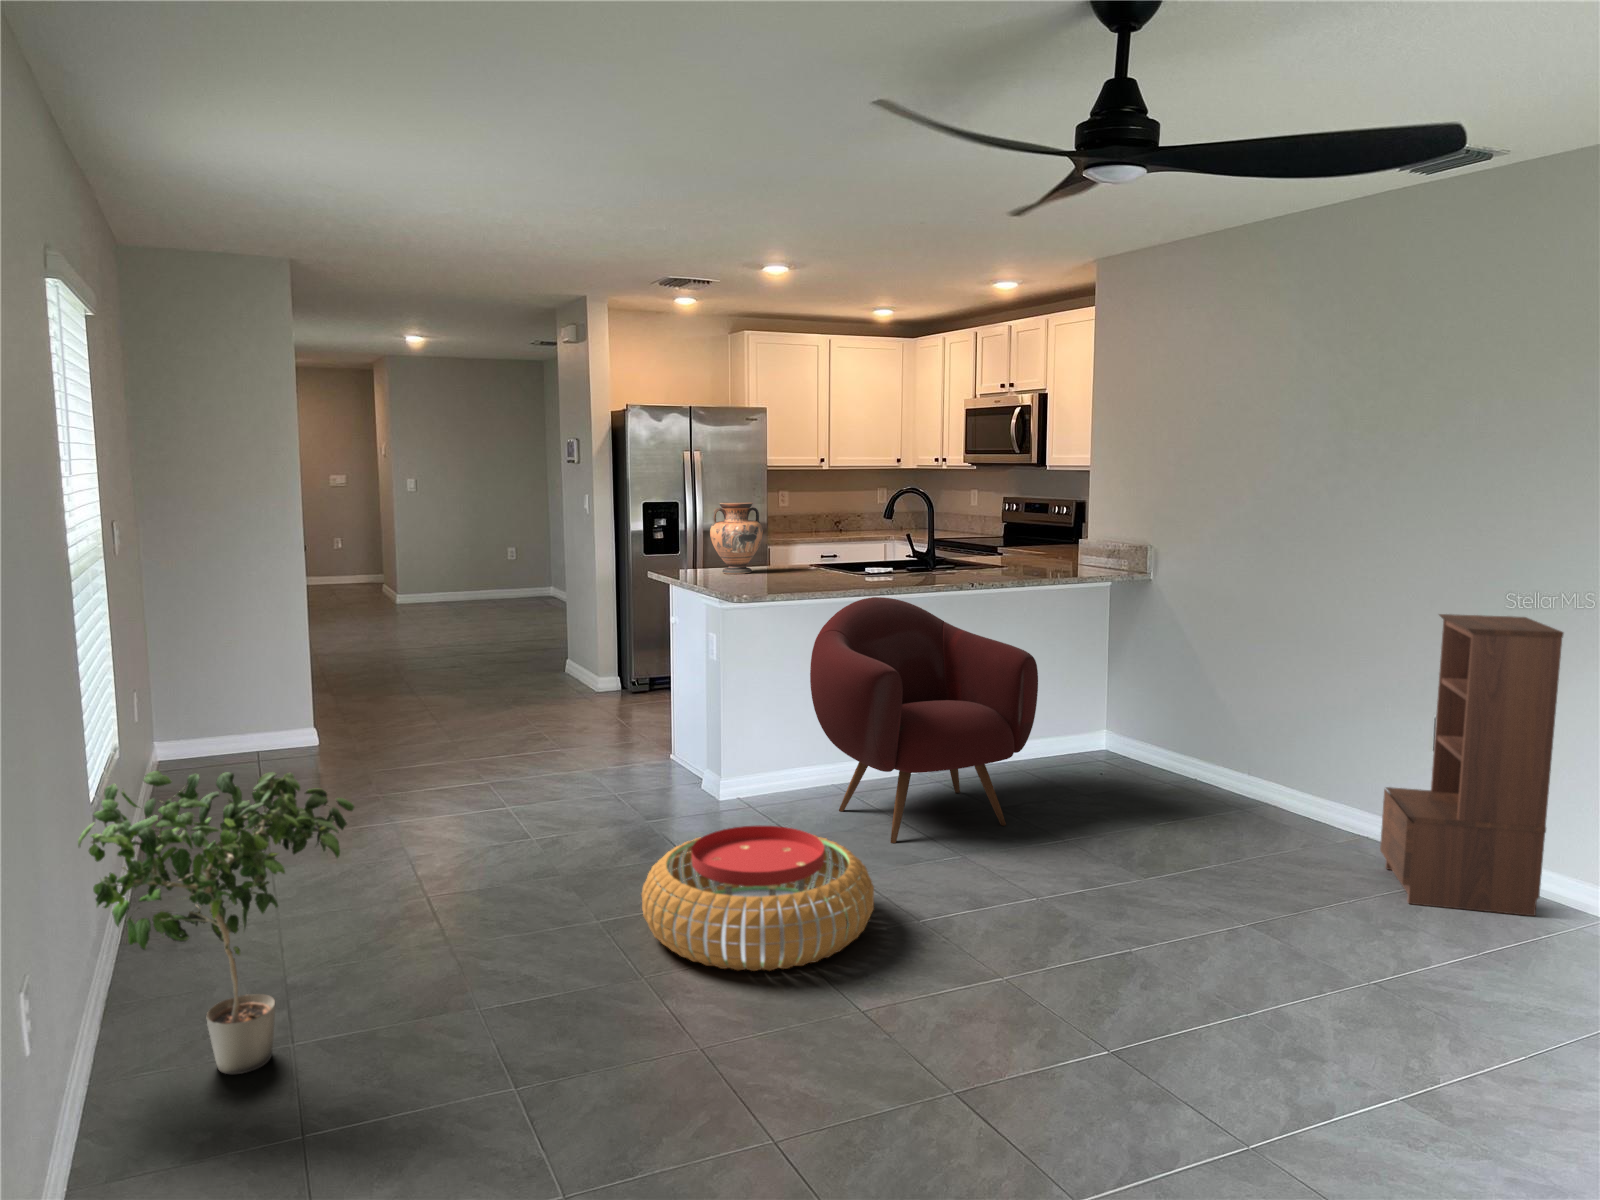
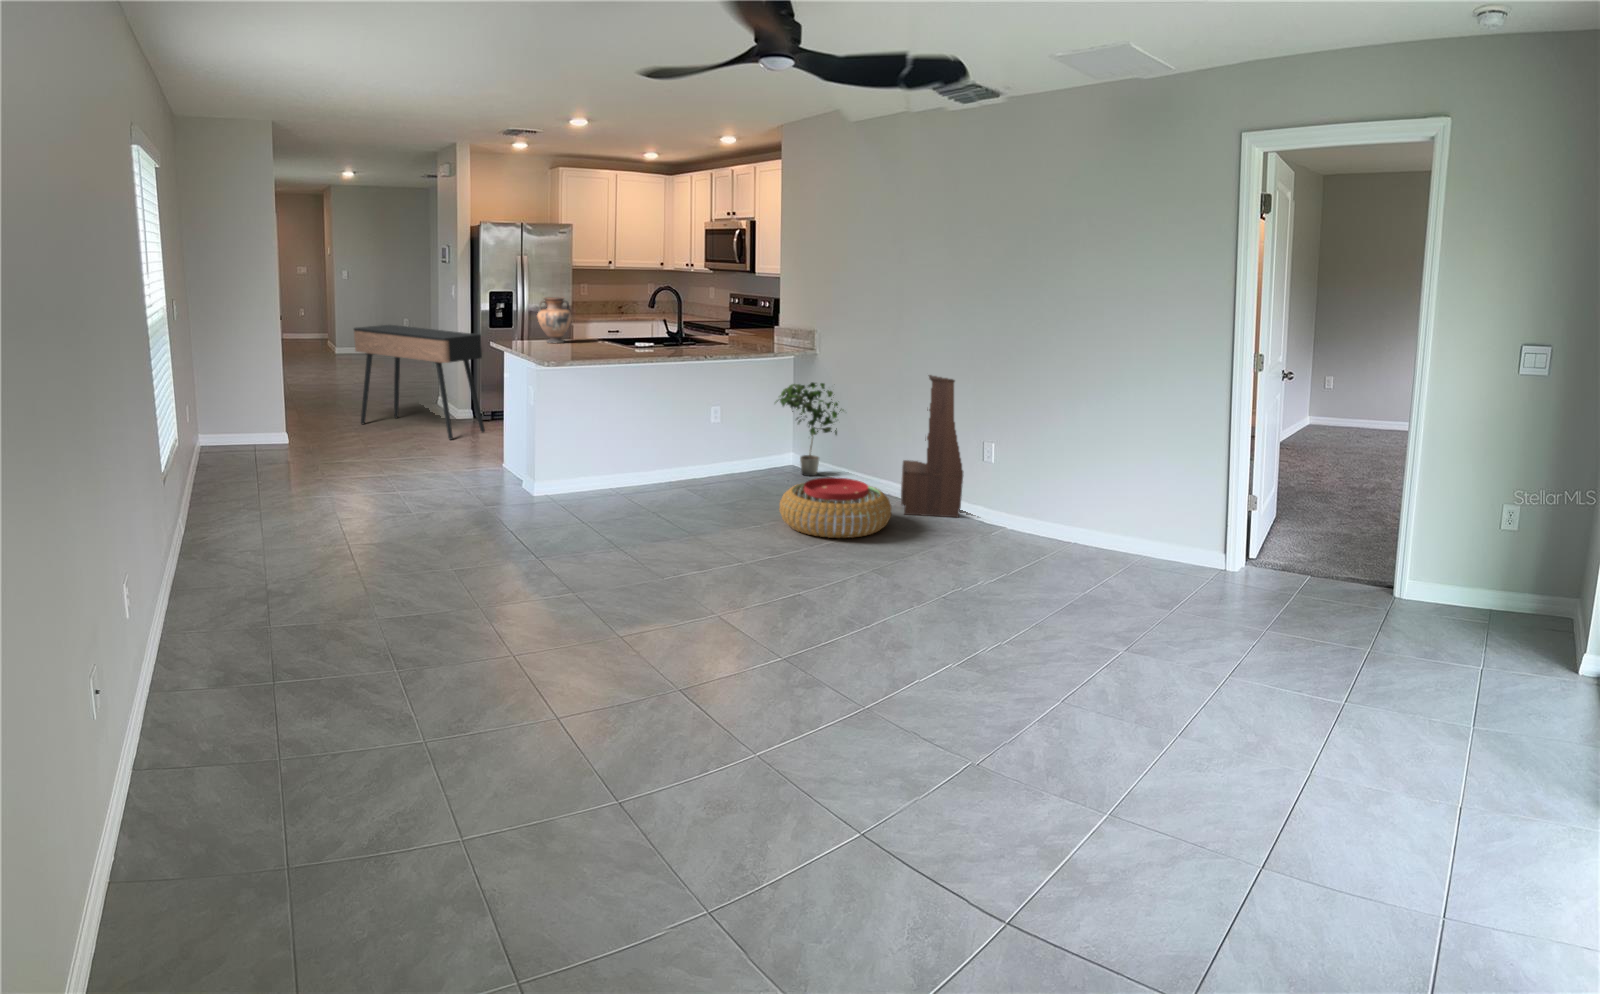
console table: none [458,553,632,722] -> present [354,325,485,440]
armchair: present [810,597,1038,843] -> none [604,360,733,497]
potted plant: present [78,771,354,1074] -> present [776,382,841,476]
pouf: present [642,826,874,971] -> present [780,477,891,538]

